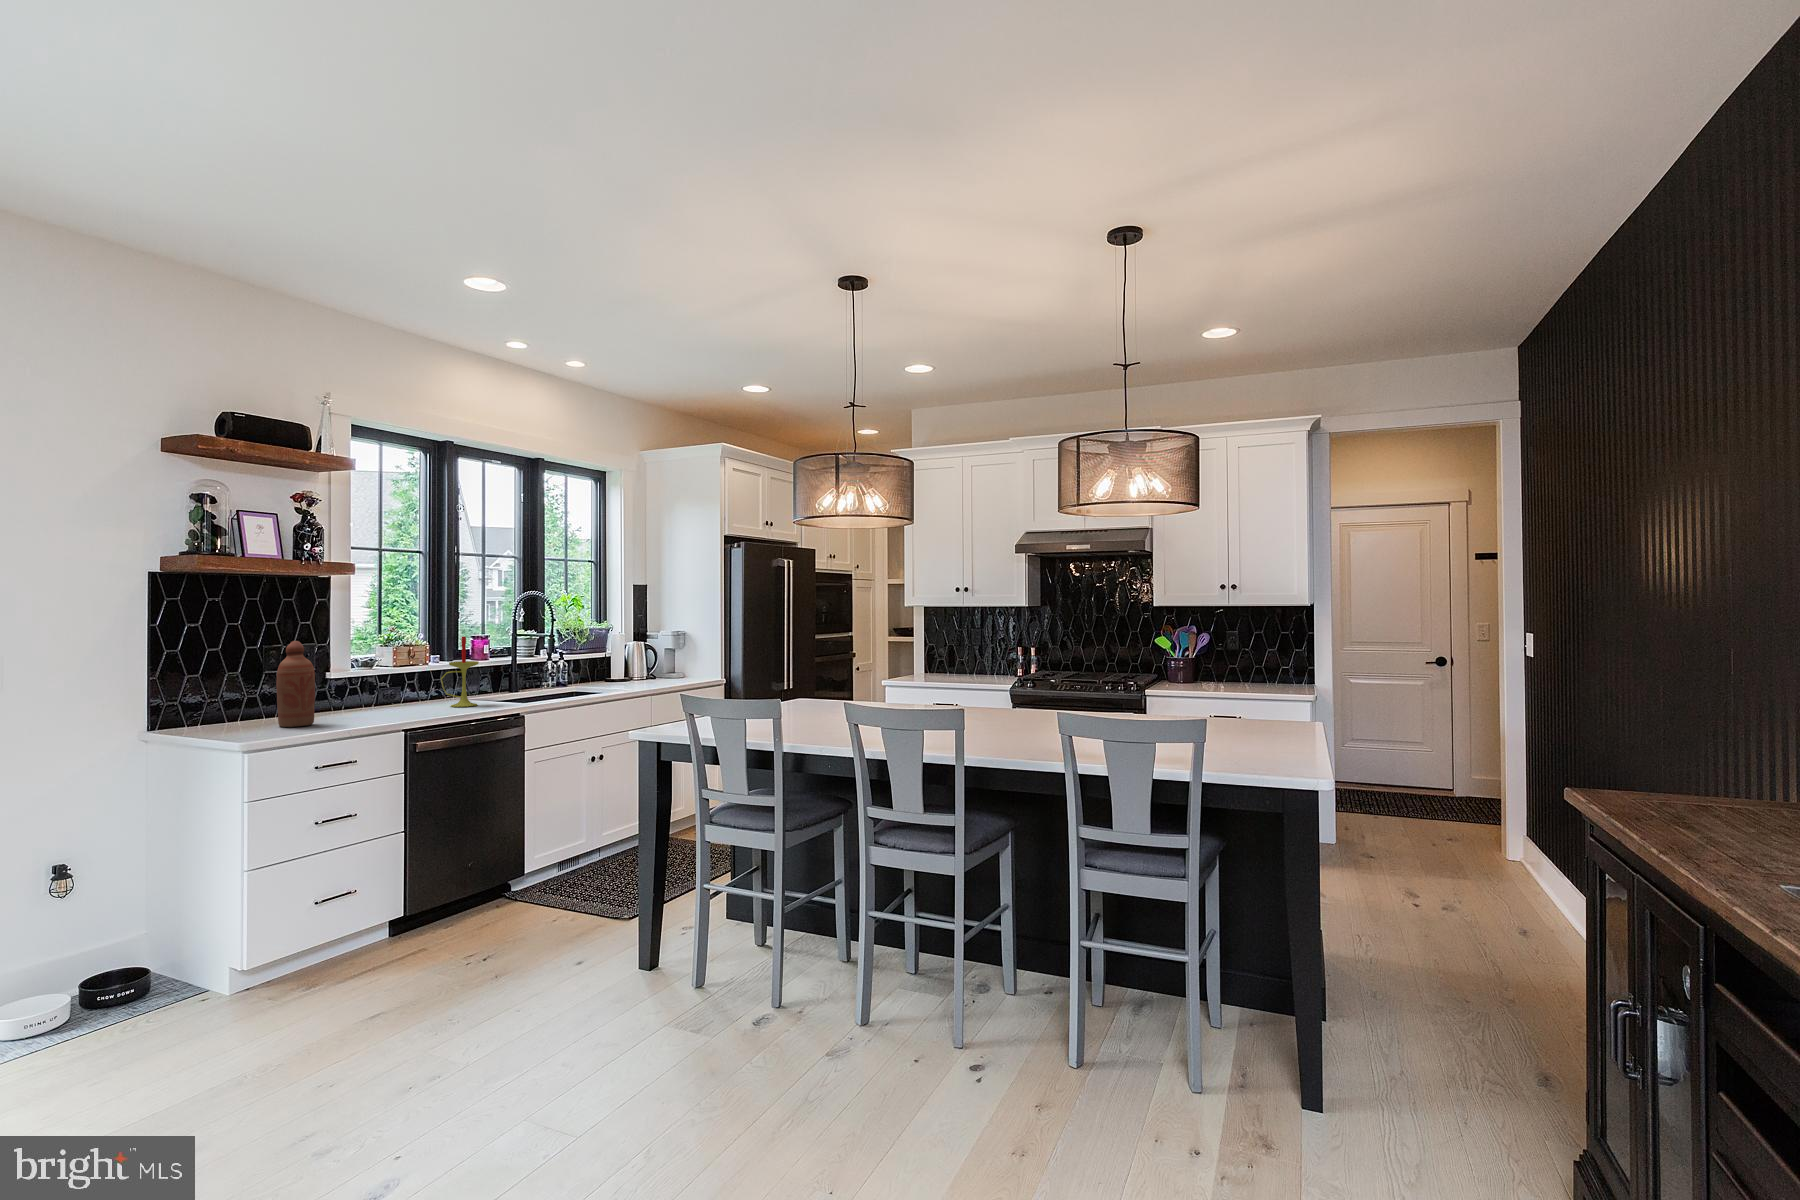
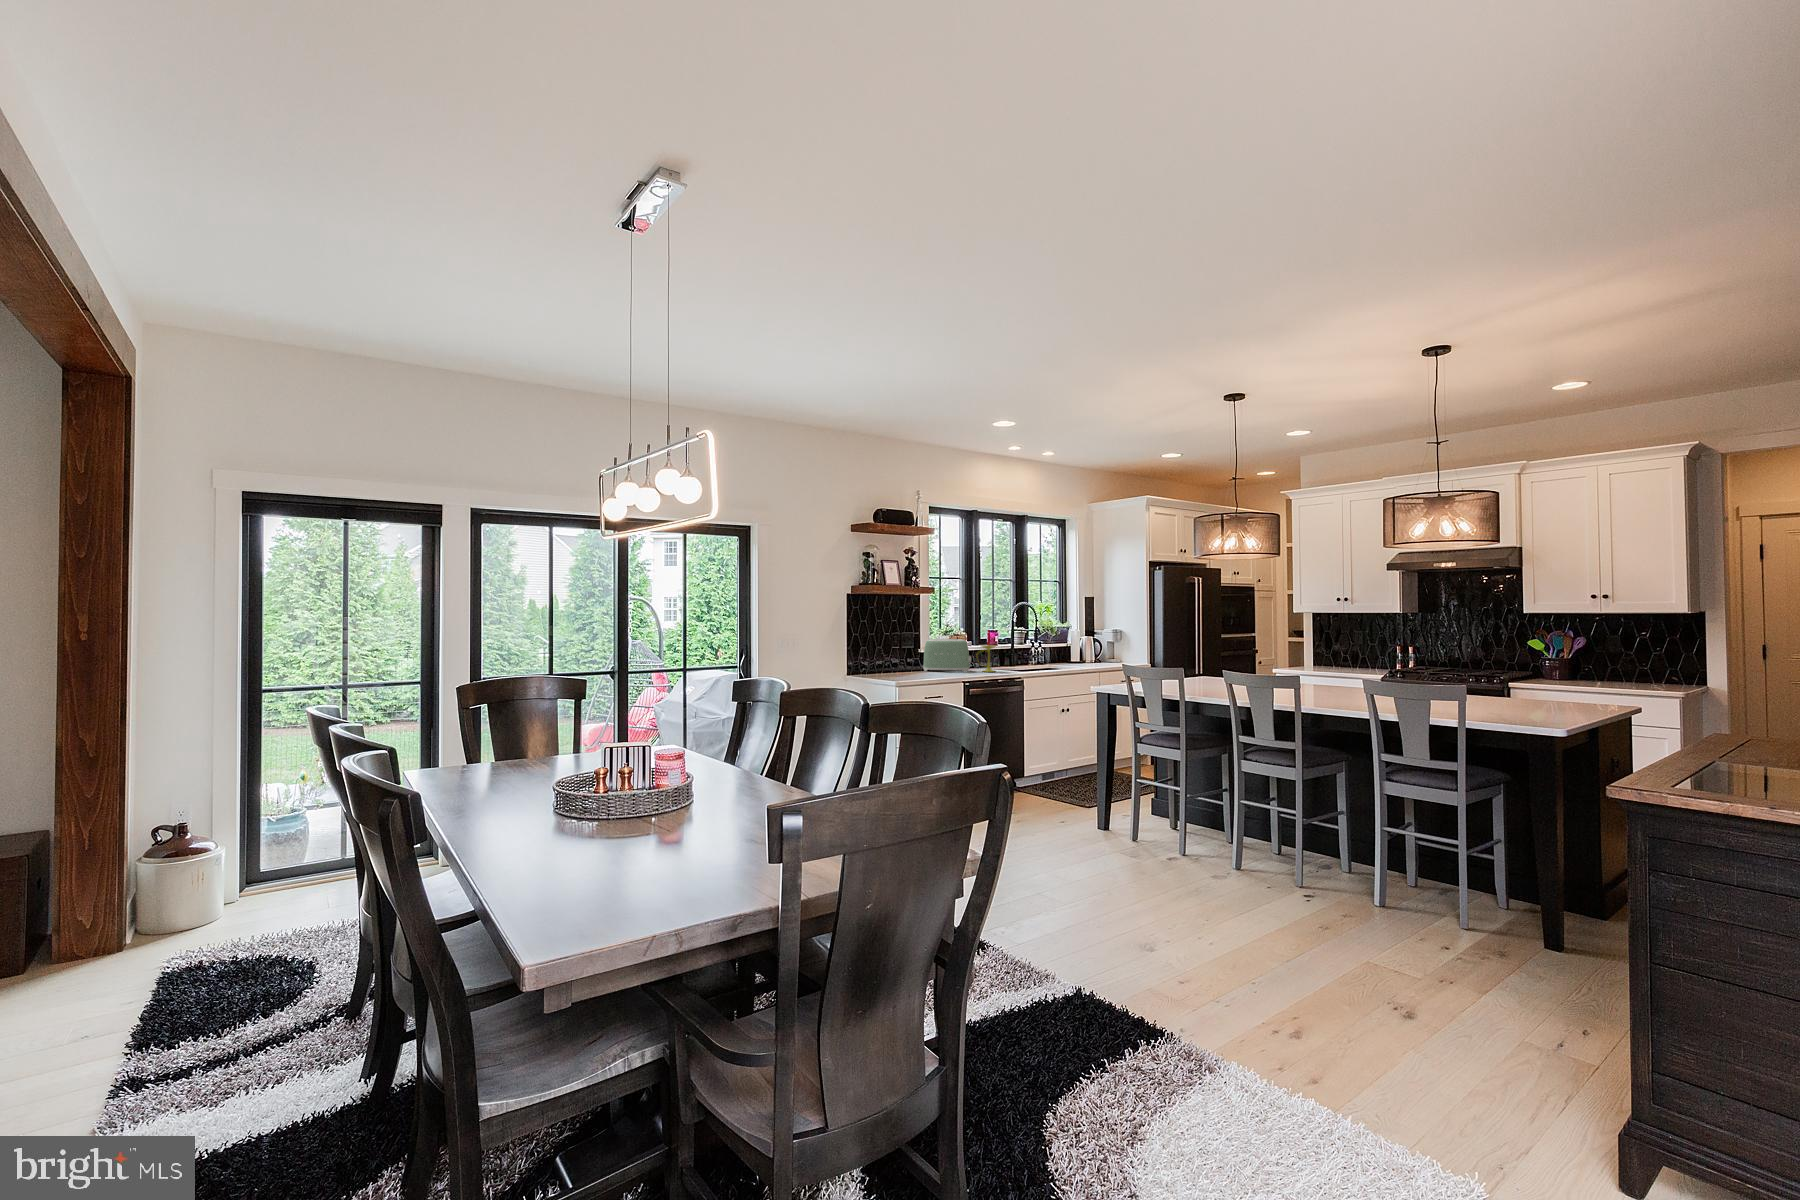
bottle: present [276,641,315,727] -> none [901,630,919,677]
toaster: none [338,653,433,711] -> present [923,639,972,671]

